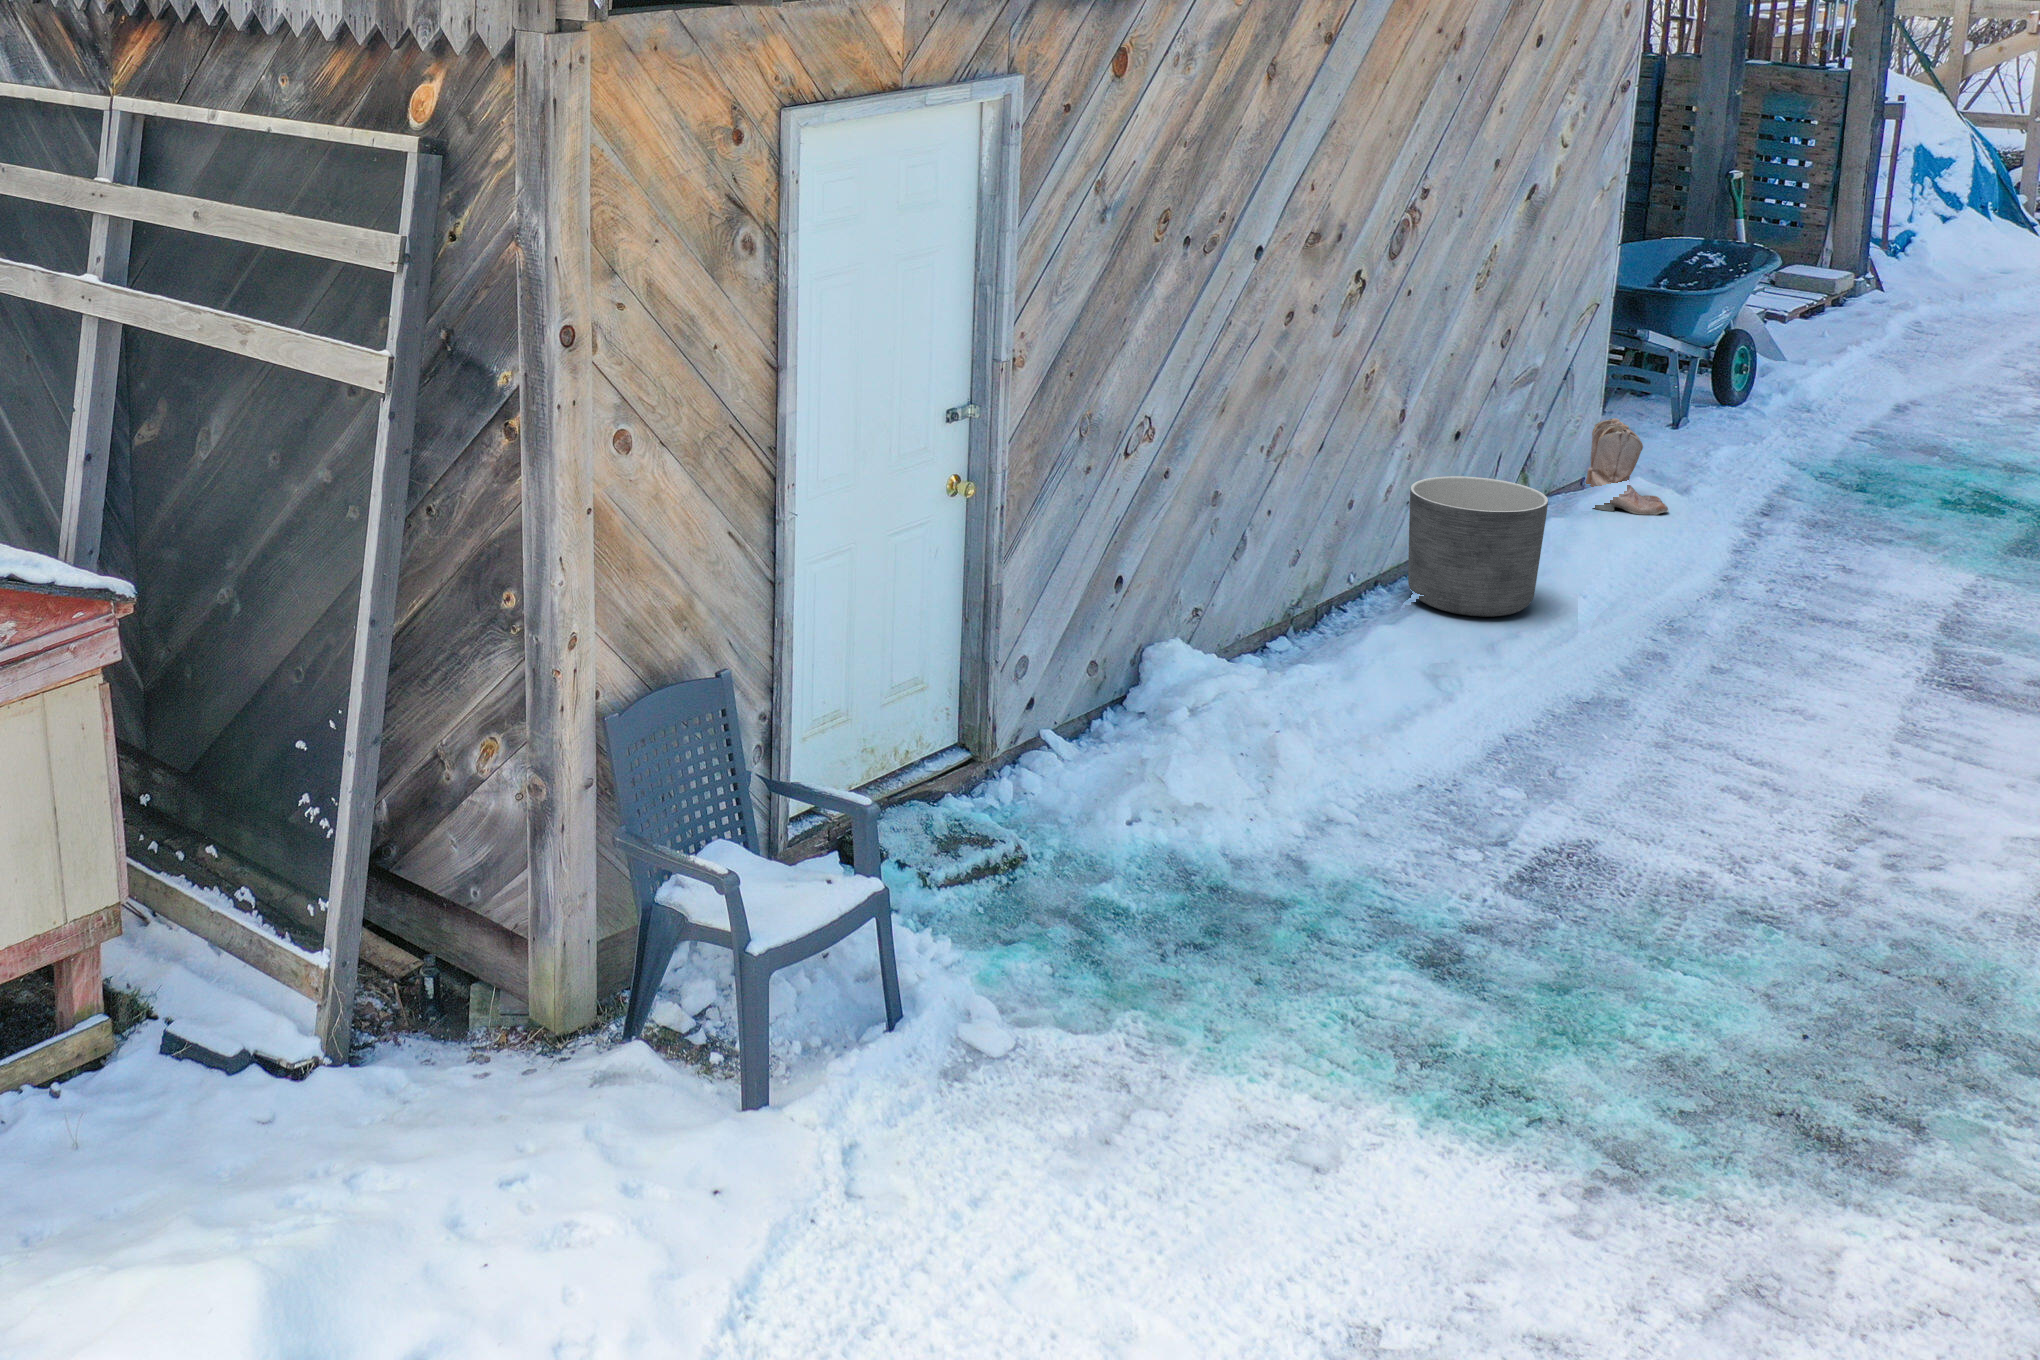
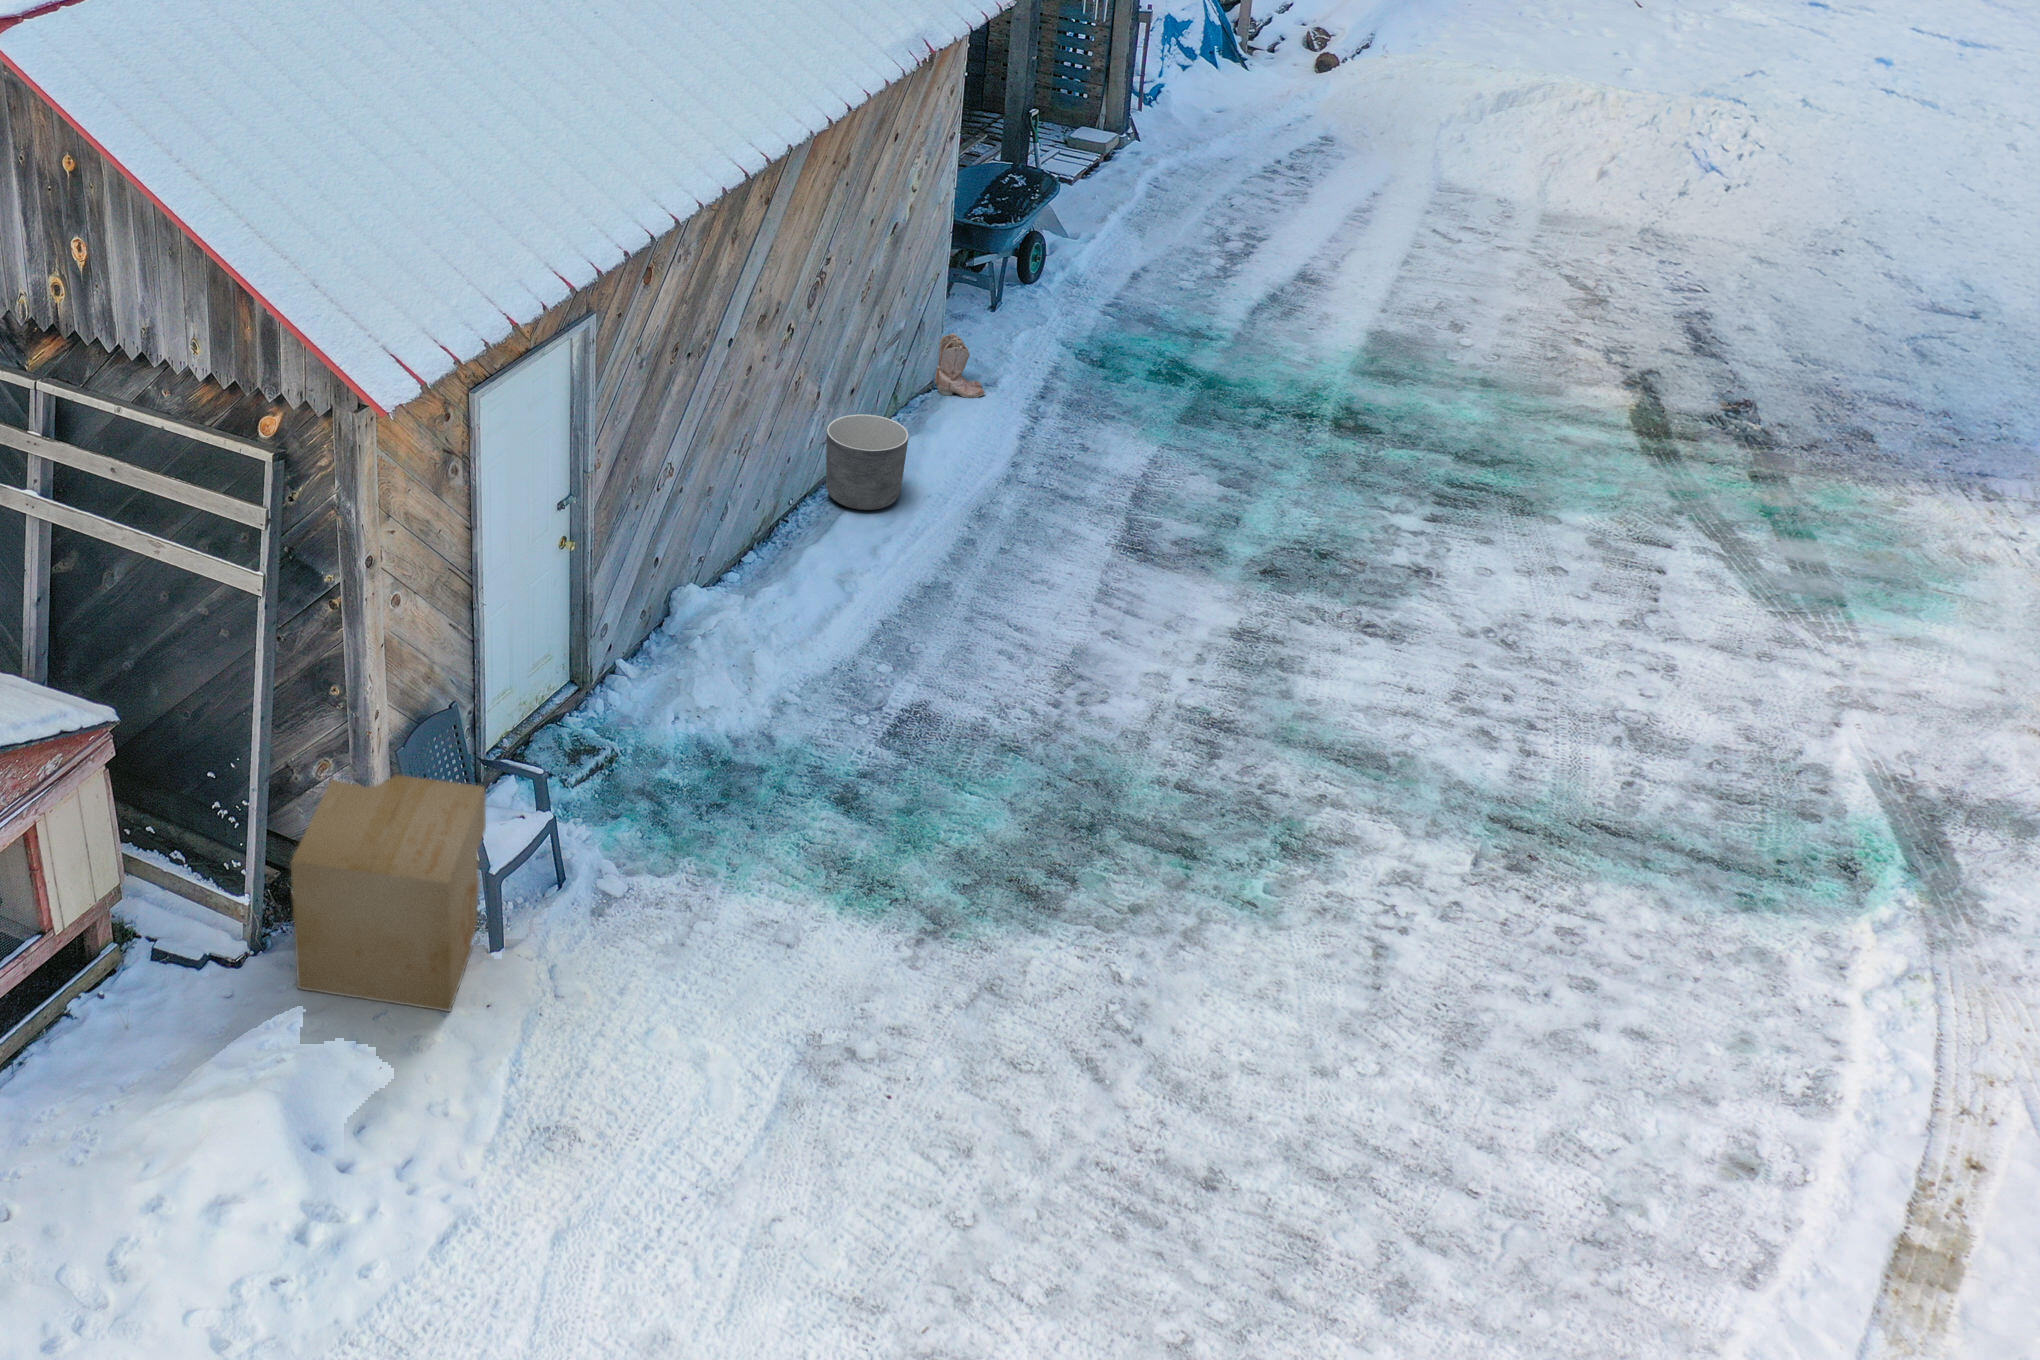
cardboard box: none [372,748,753,1190] -> present [291,775,486,1012]

